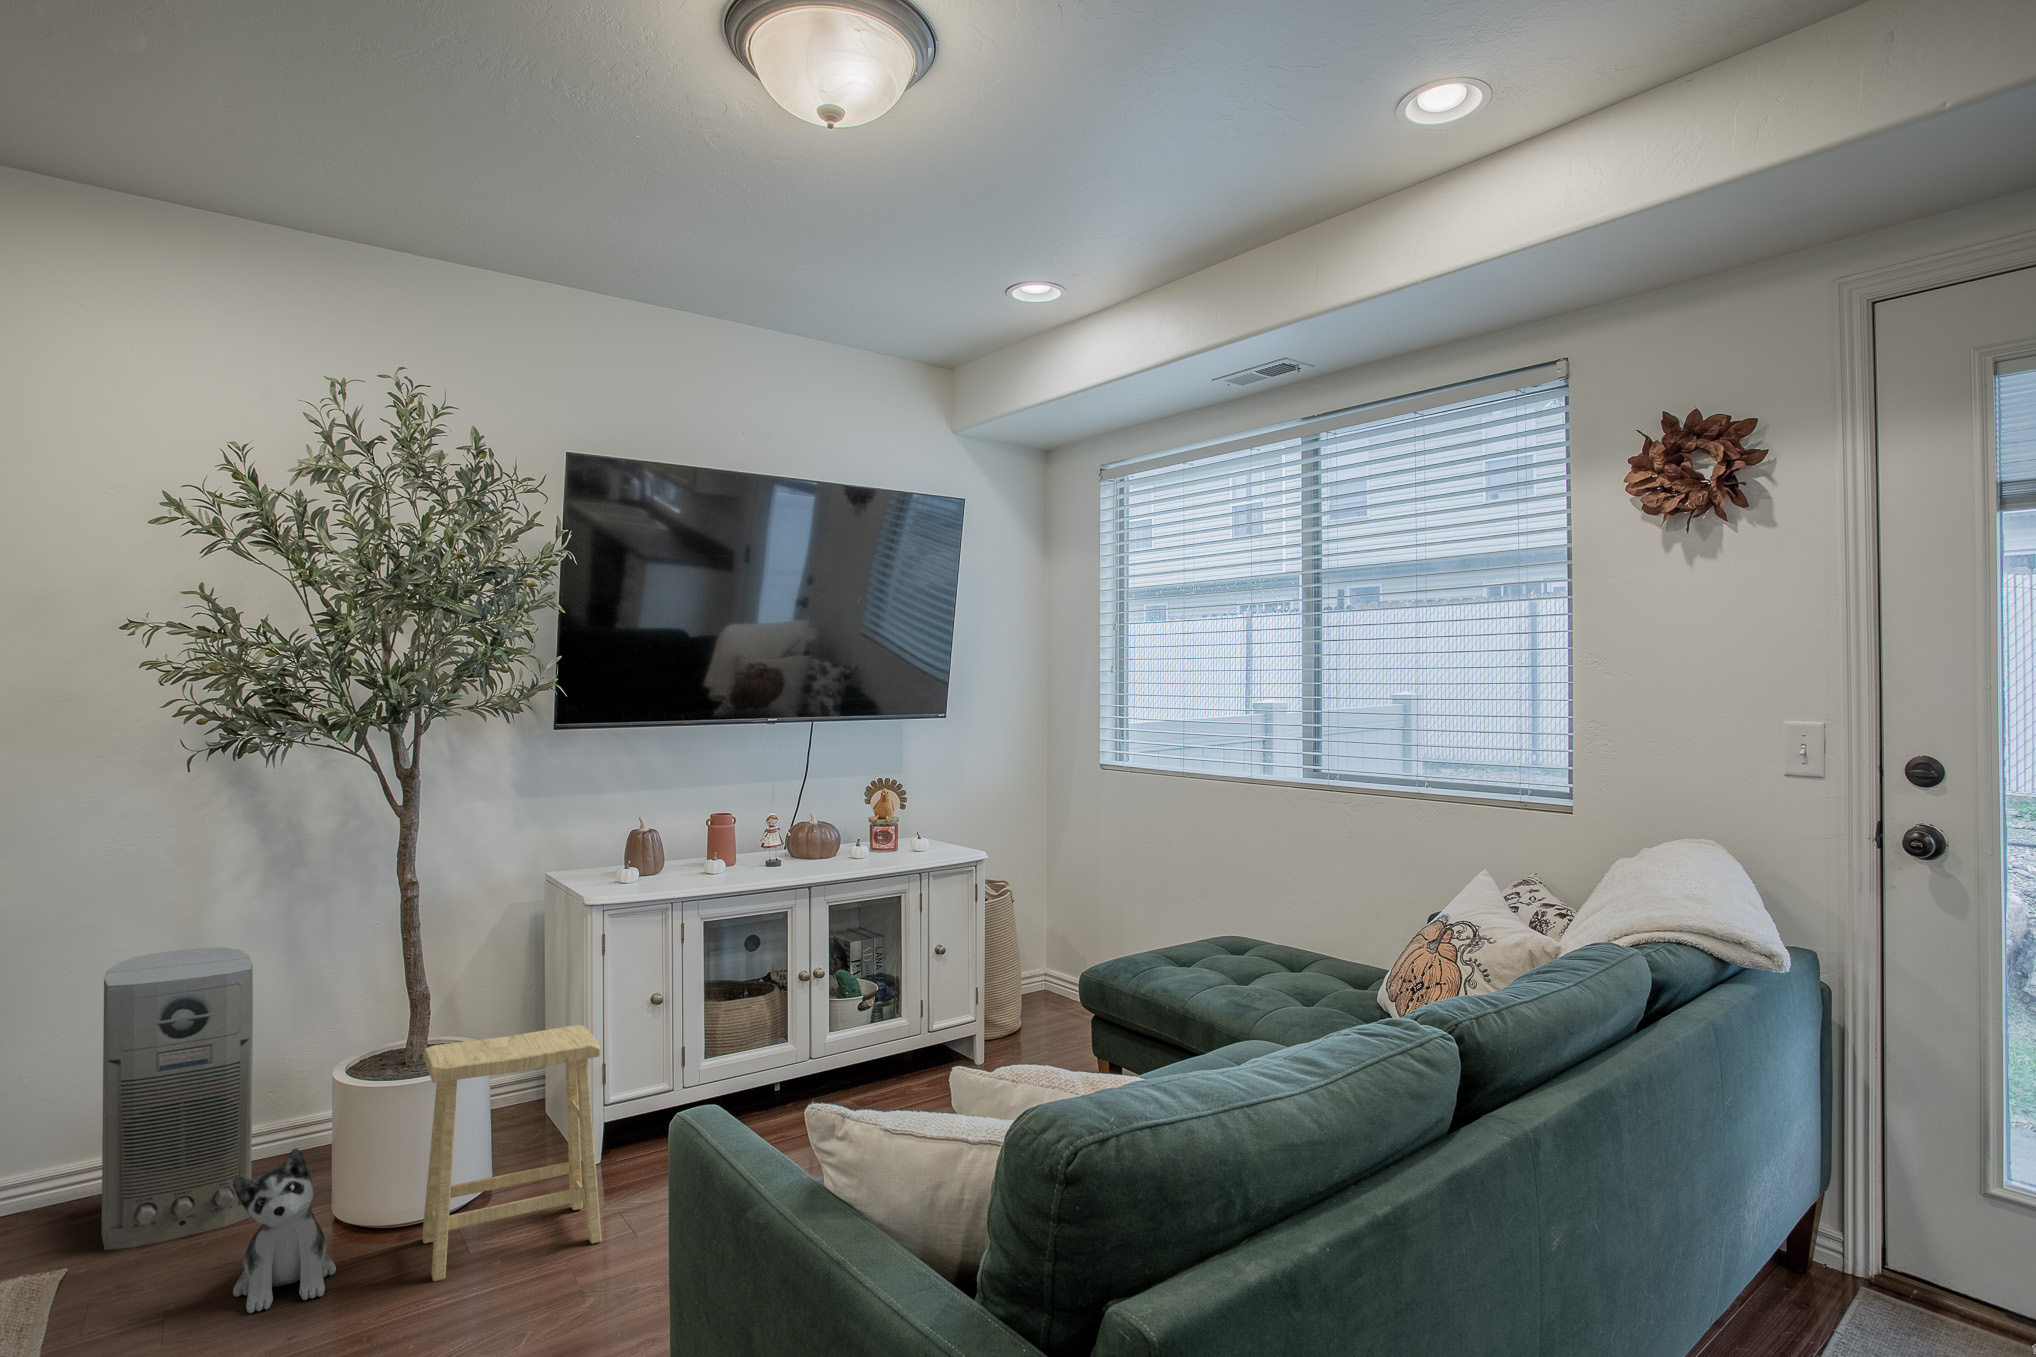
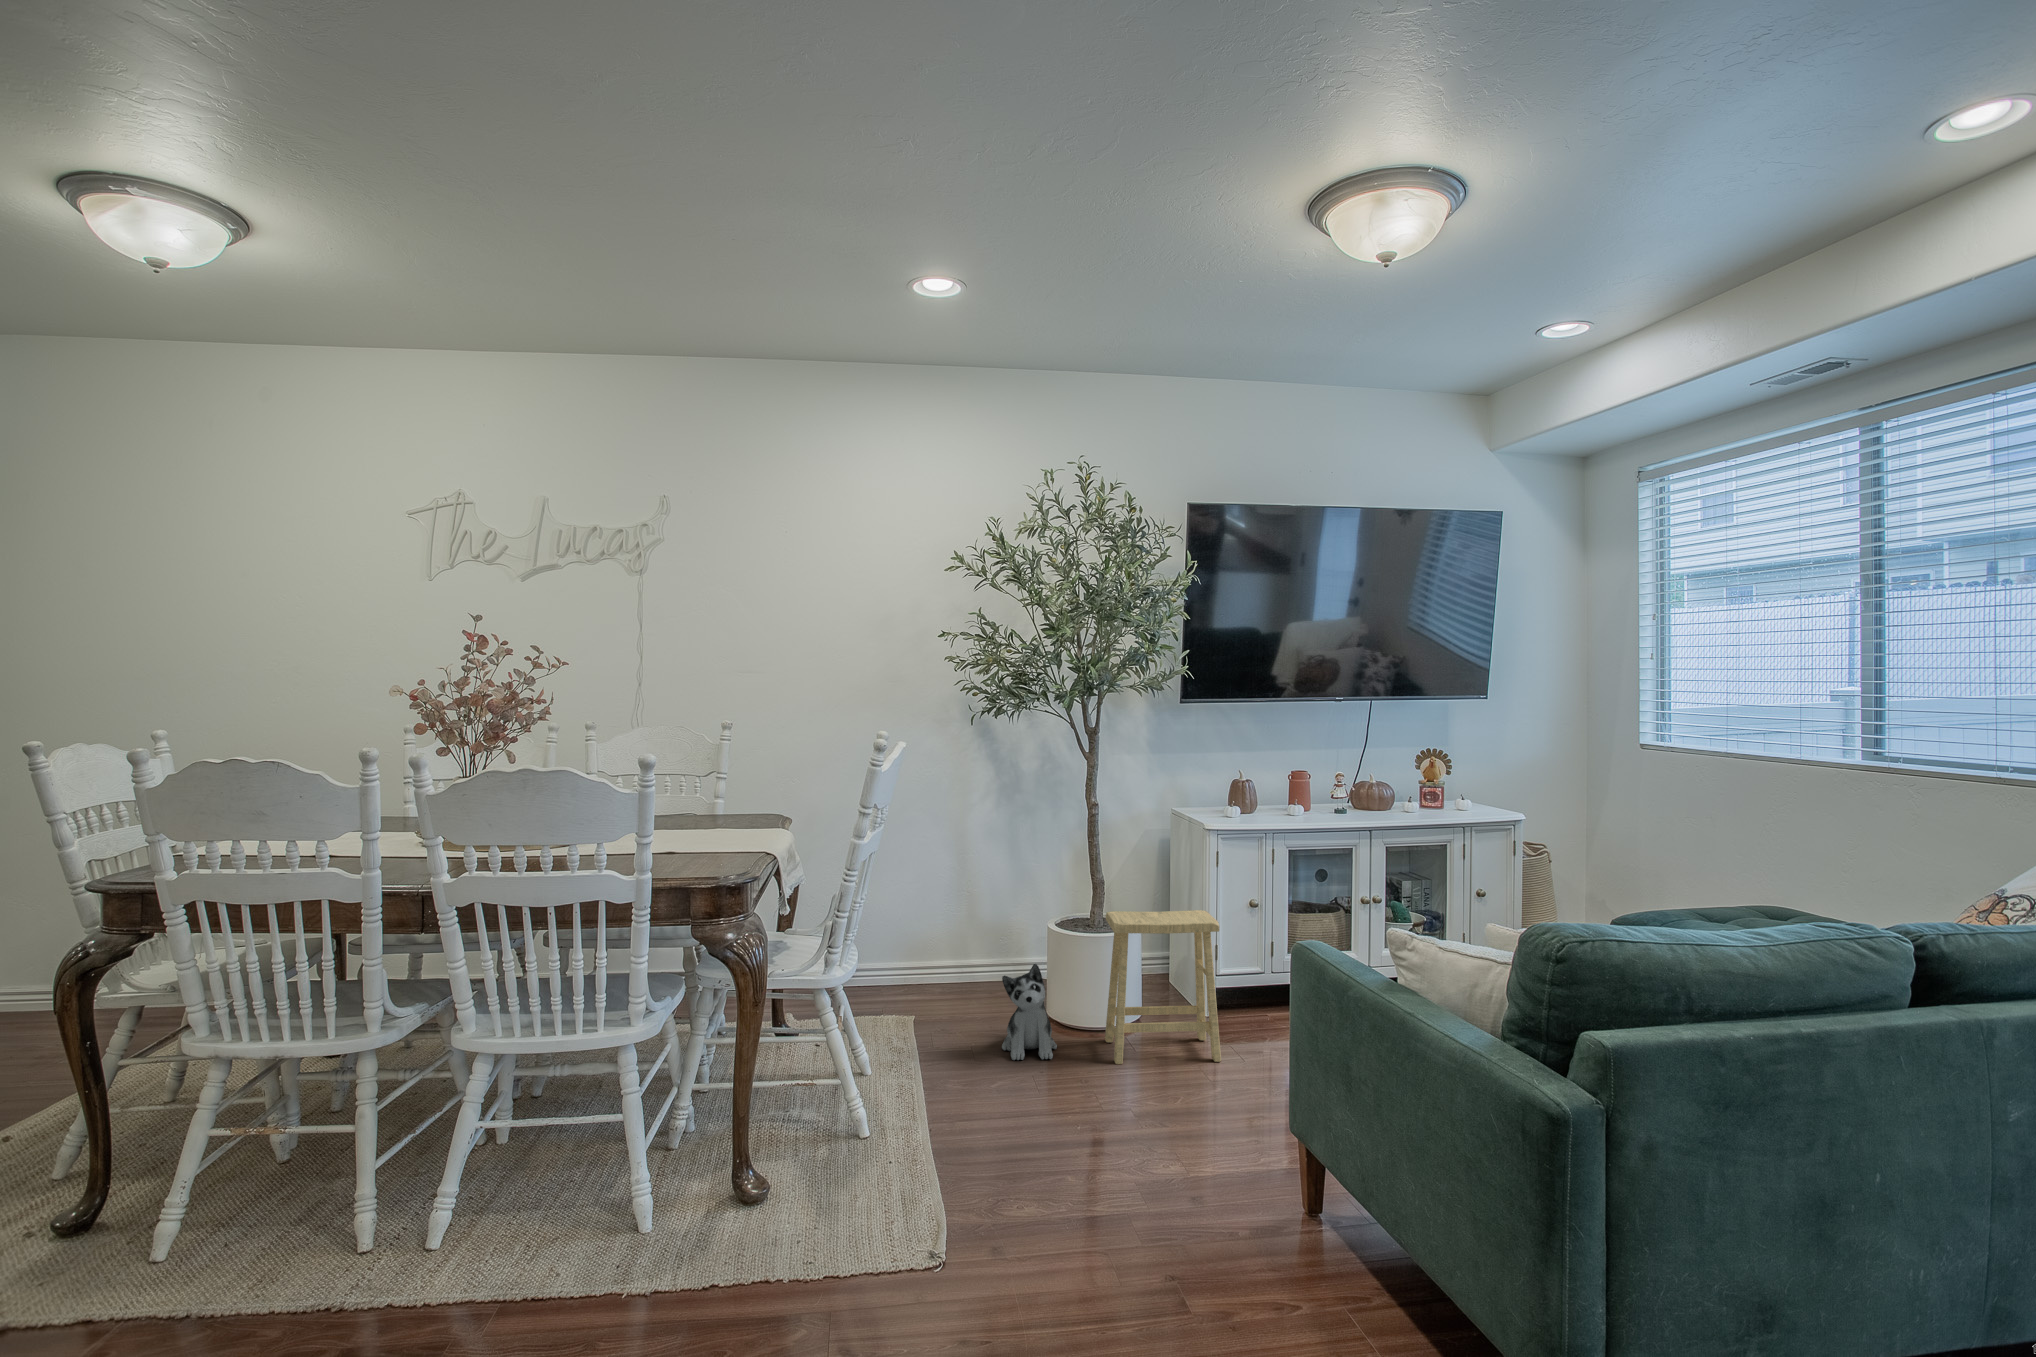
air purifier: present [102,947,253,1250] -> none [925,839,1002,1015]

